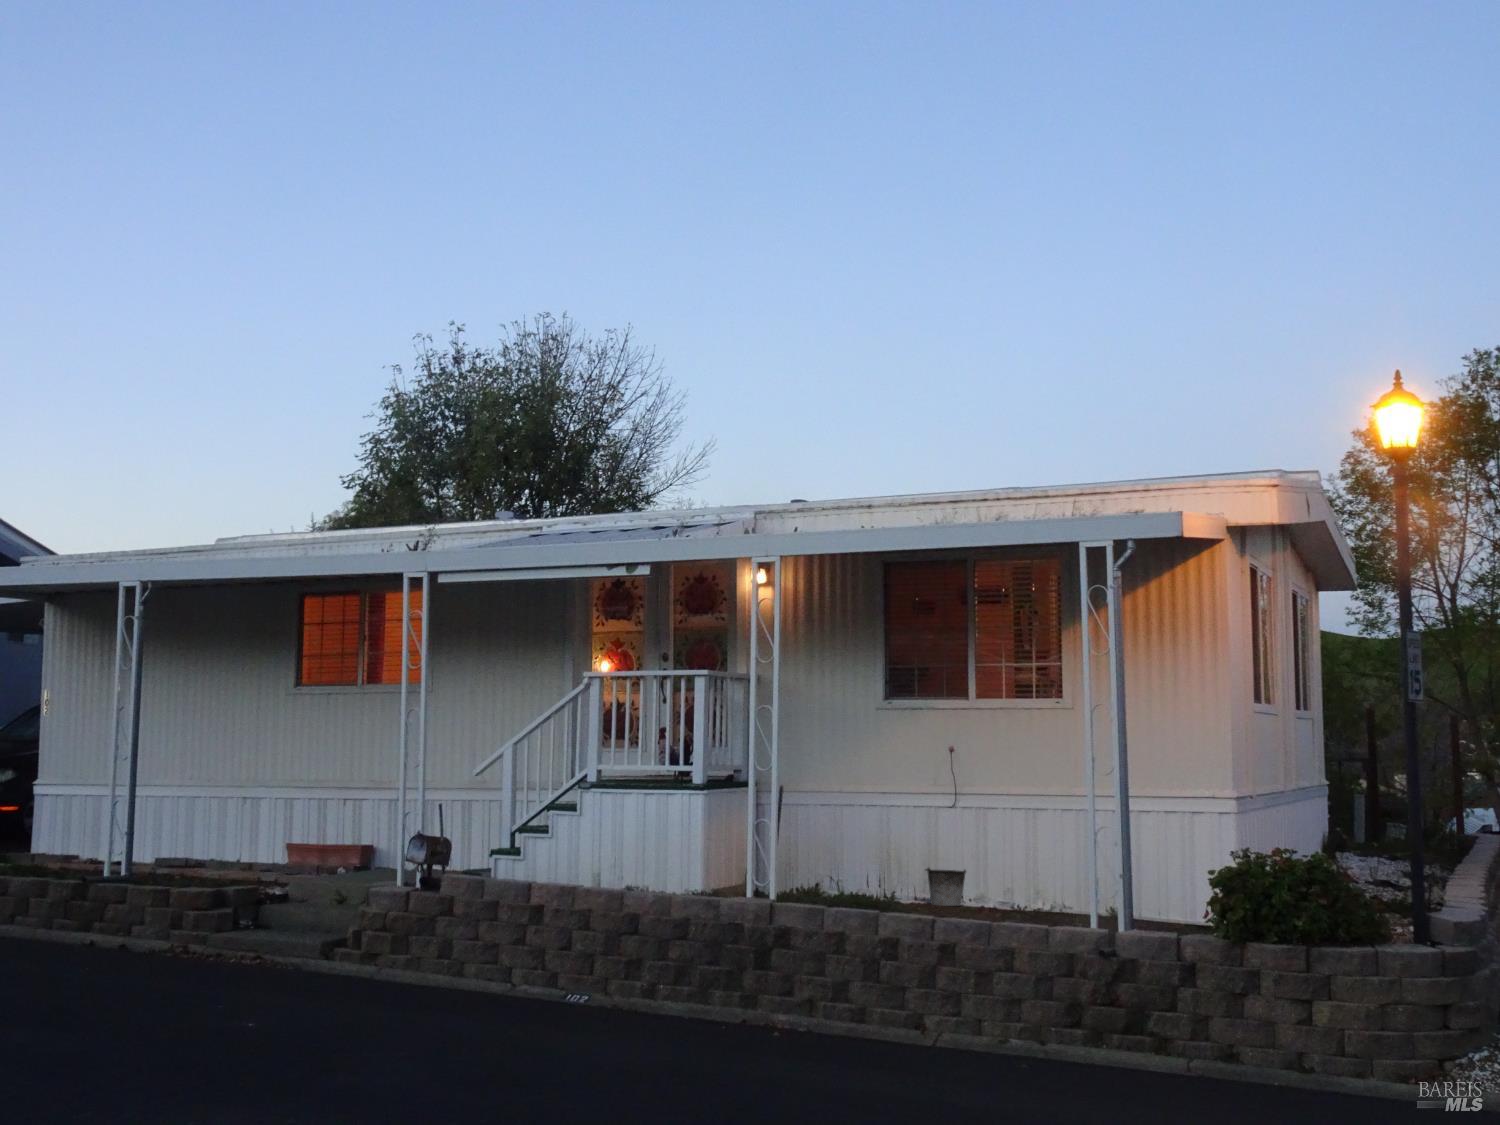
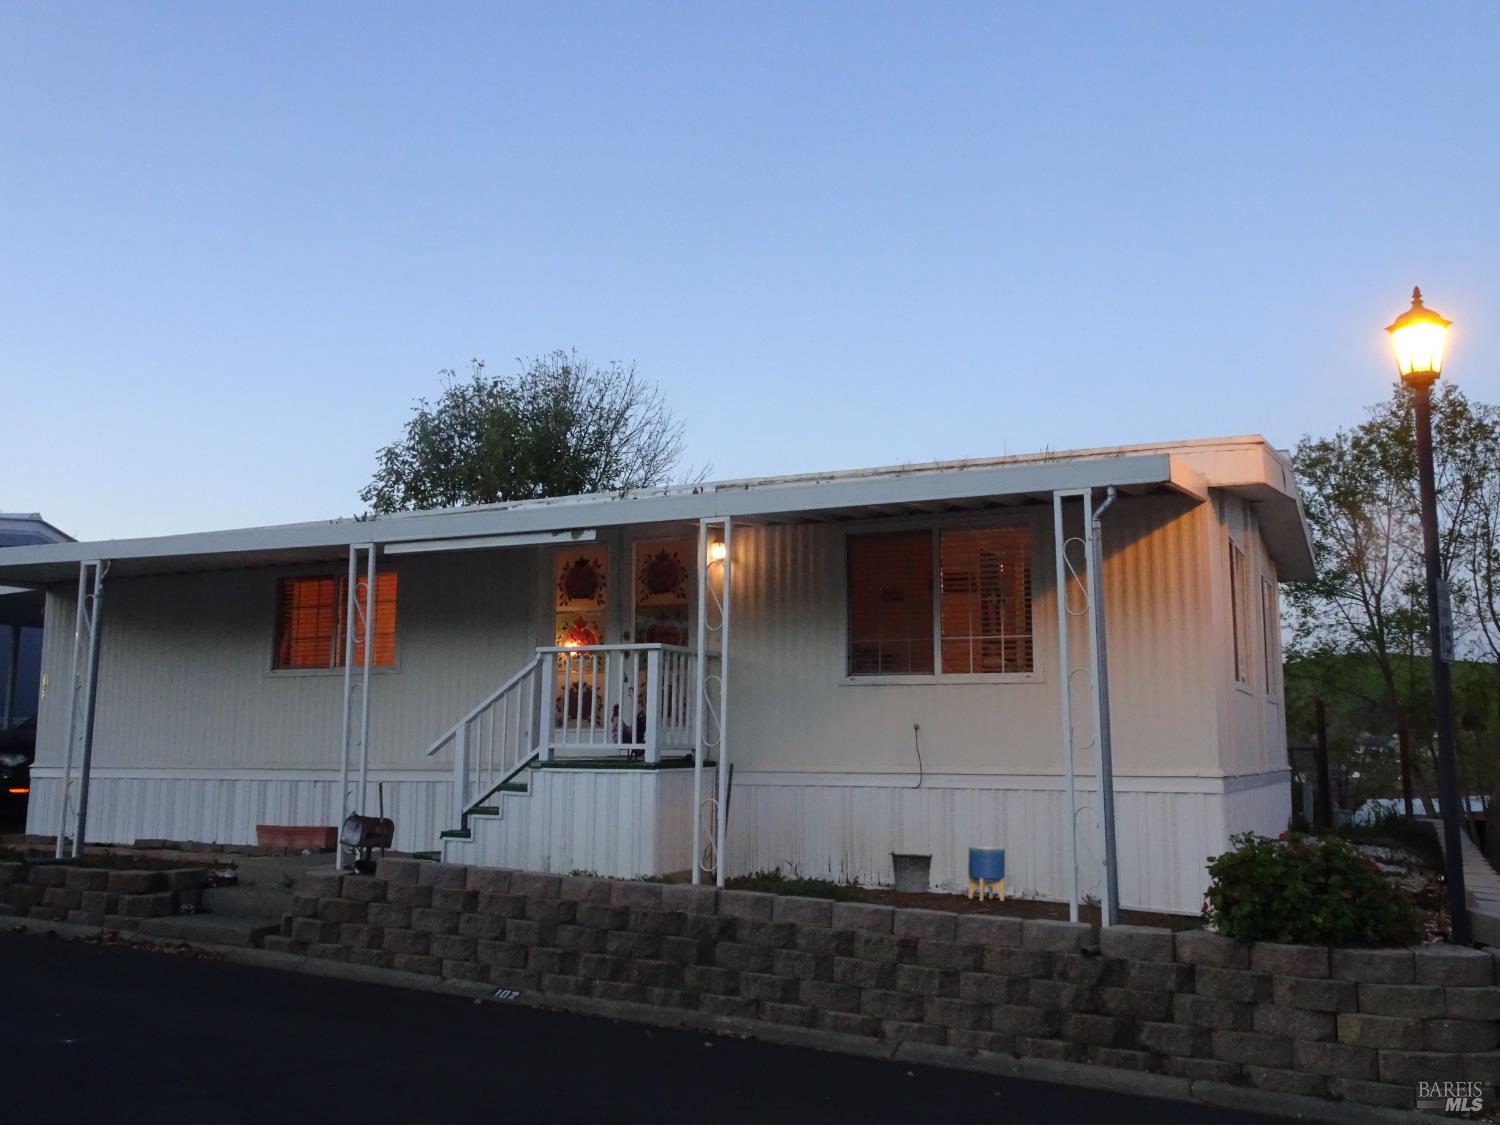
planter: none [1000,863,1034,913] -> present [968,847,1005,901]

